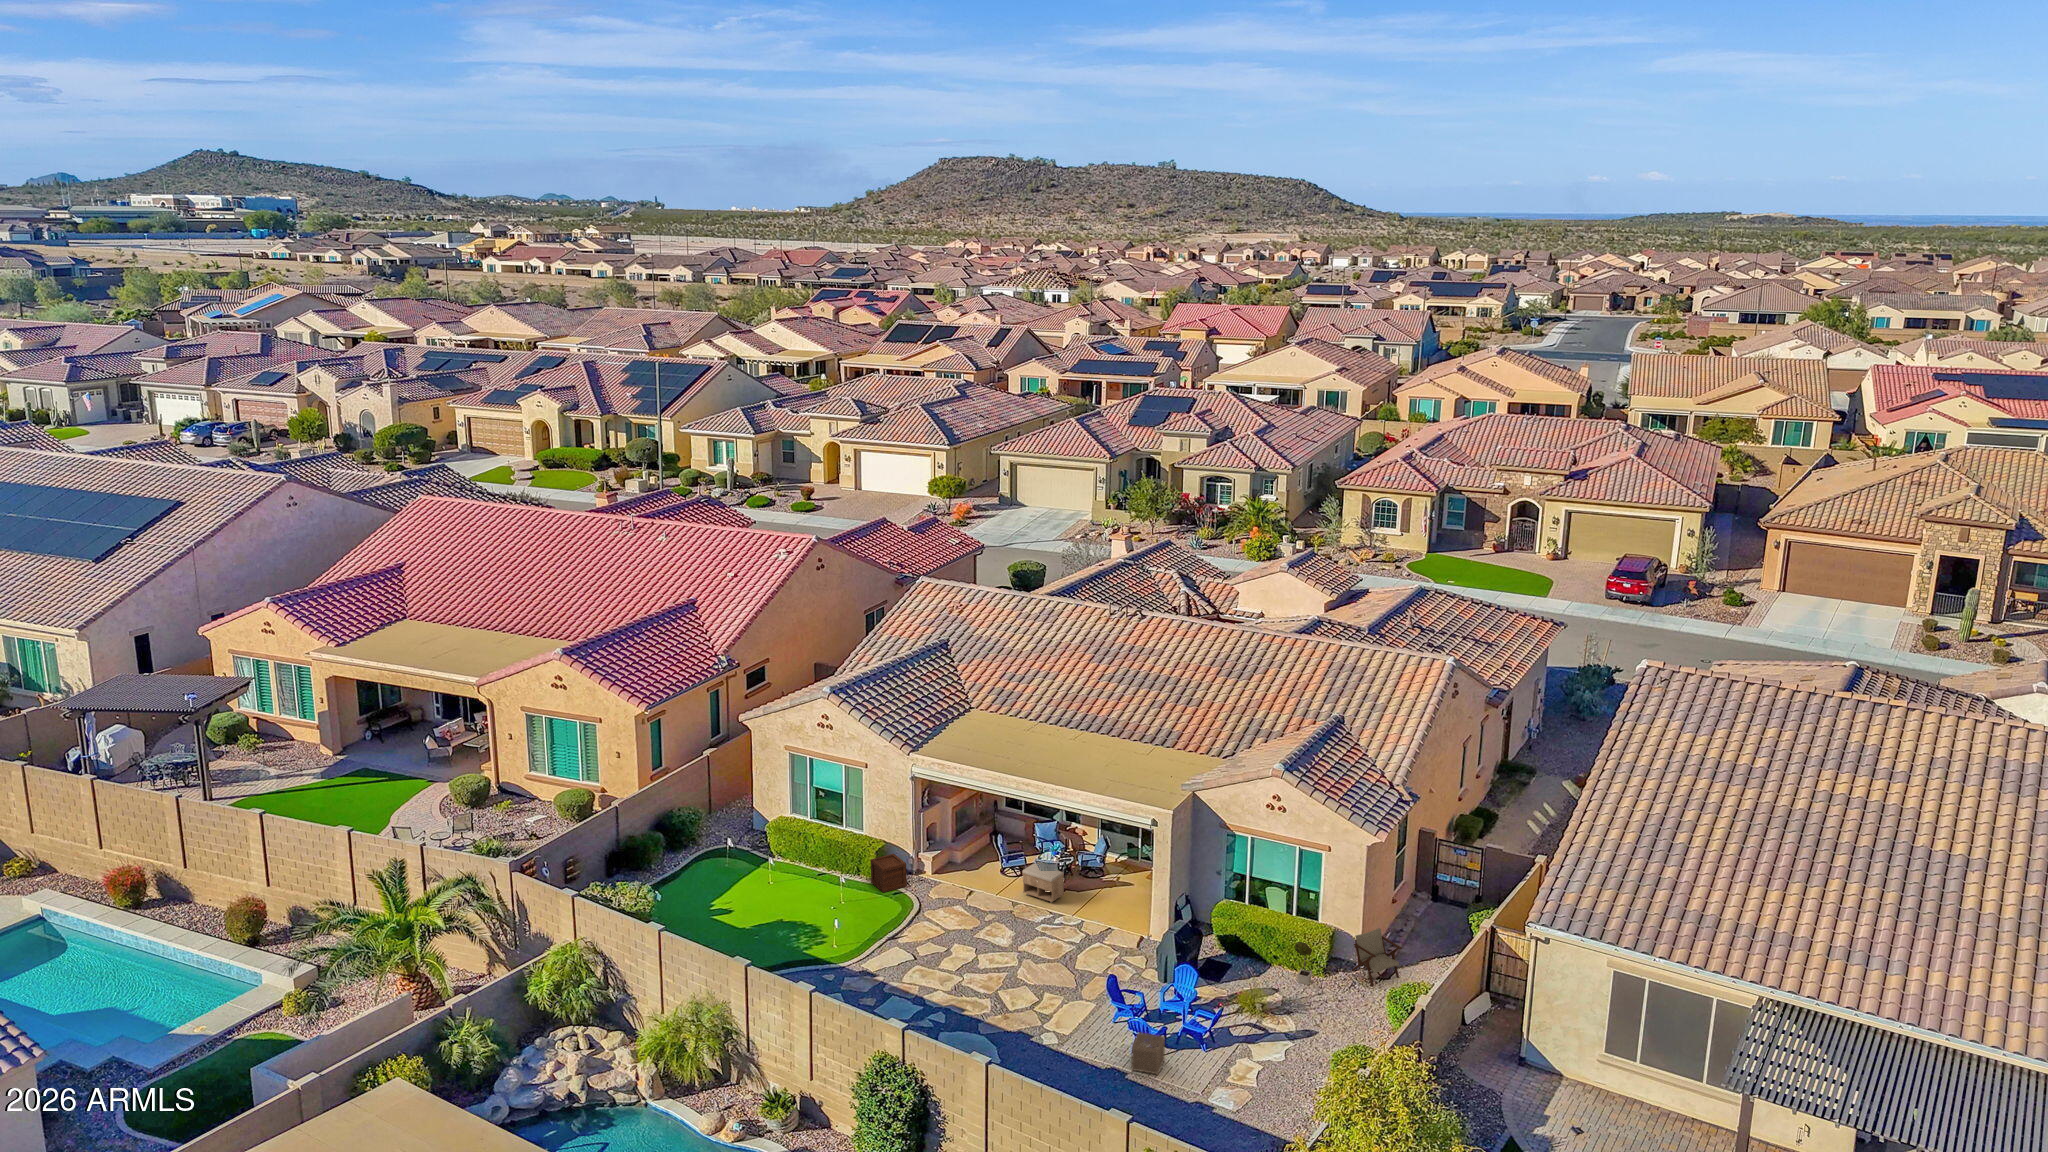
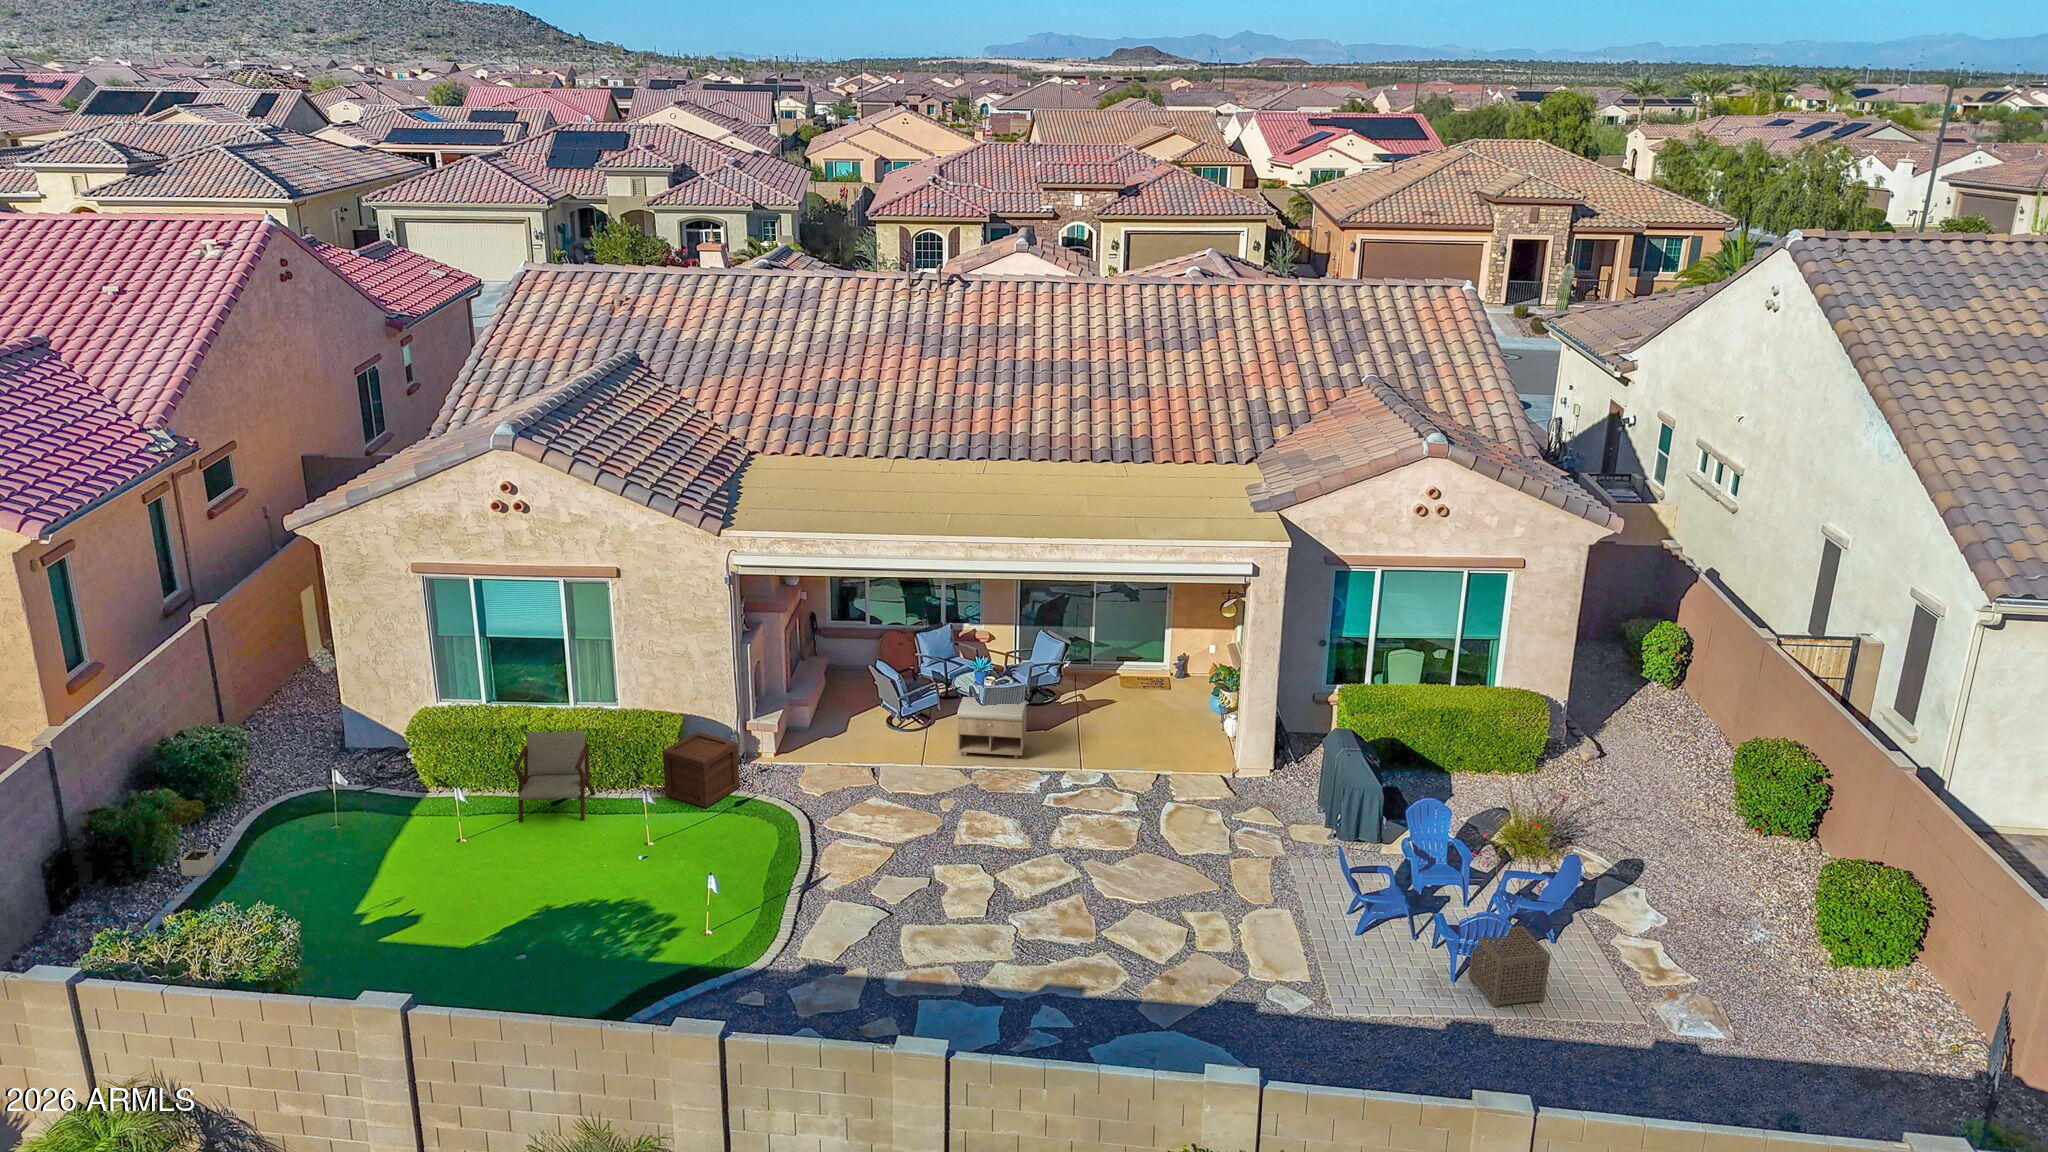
lounge chair: present [1352,928,1402,986] -> present [512,731,595,822]
potted tree: present [1295,942,1312,985] -> present [166,800,215,876]

